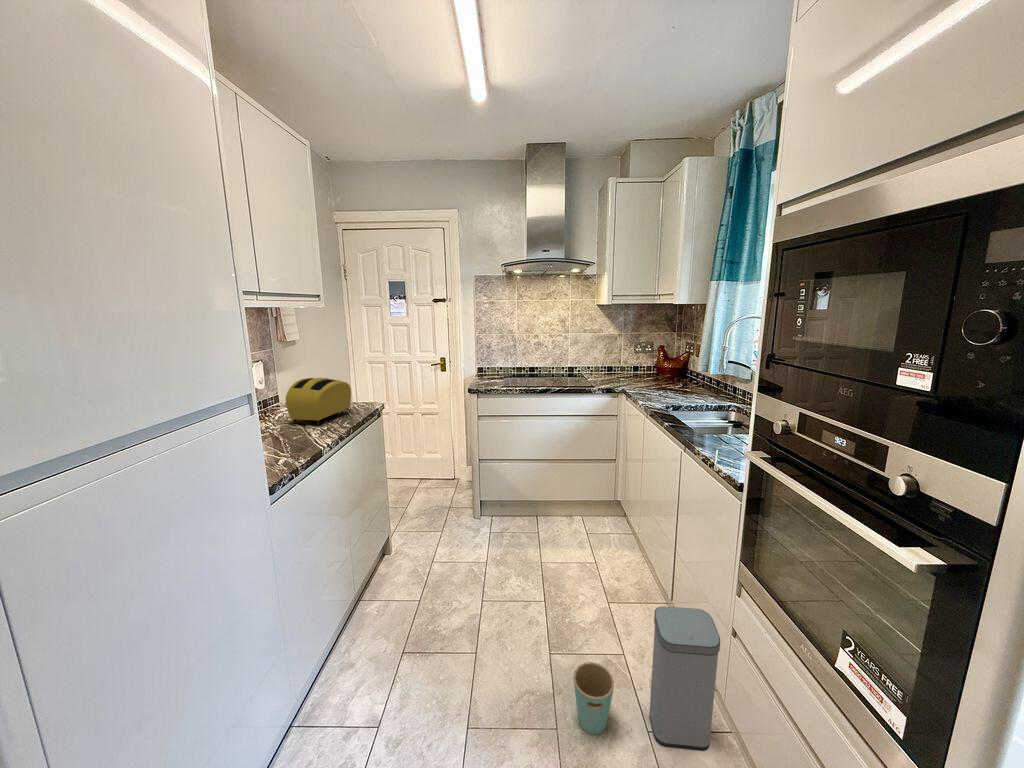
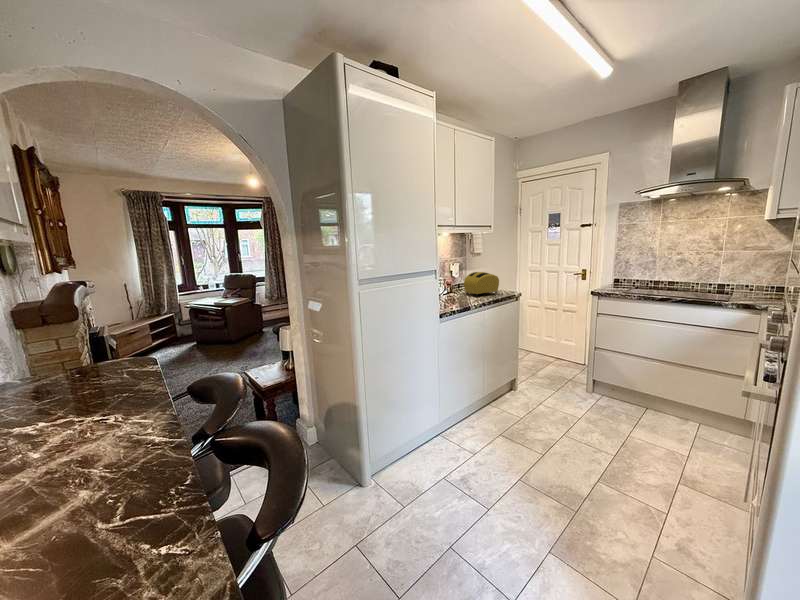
trash can: present [573,606,720,751] -> none [584,456,714,582]

